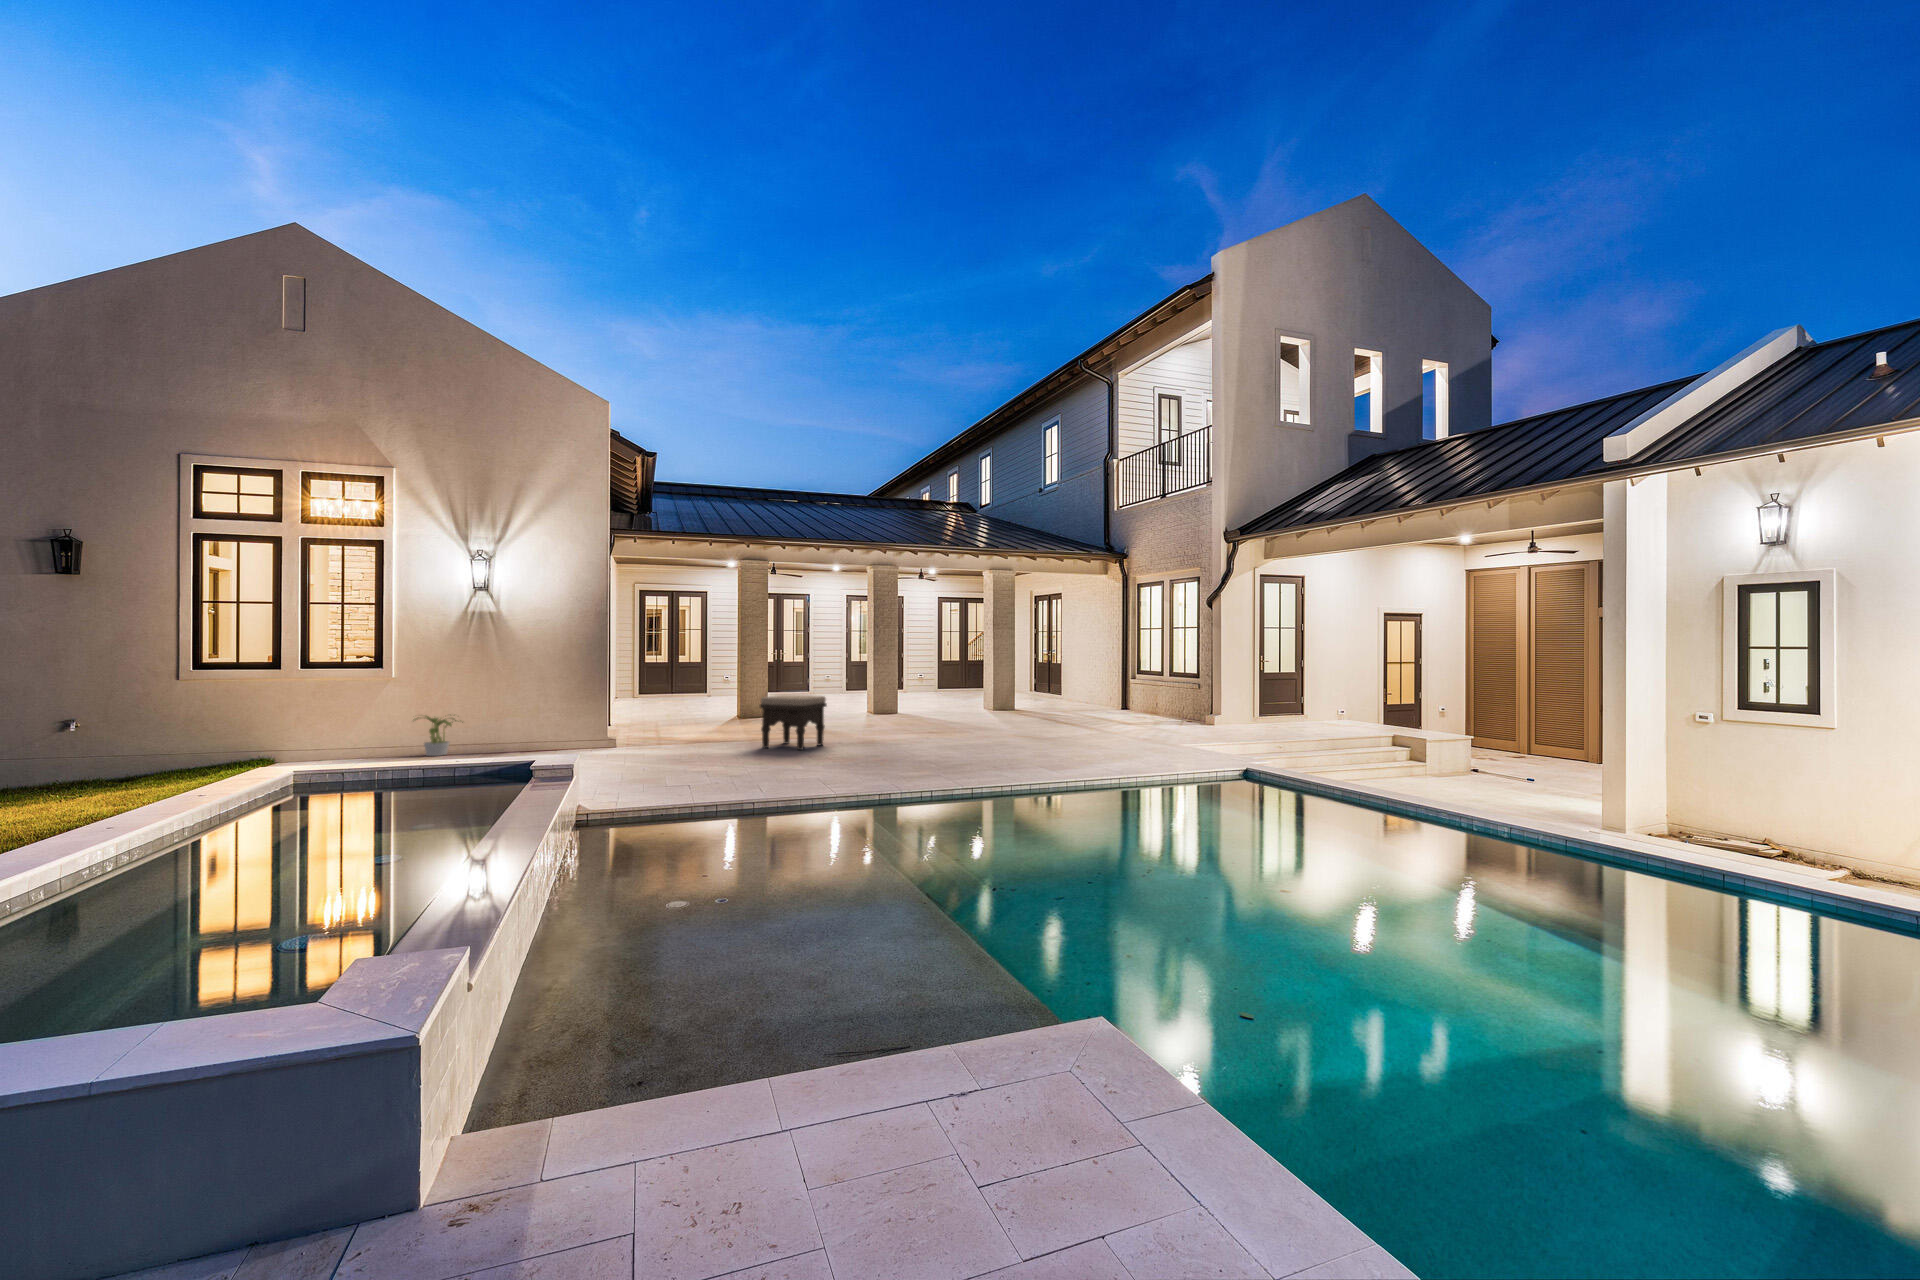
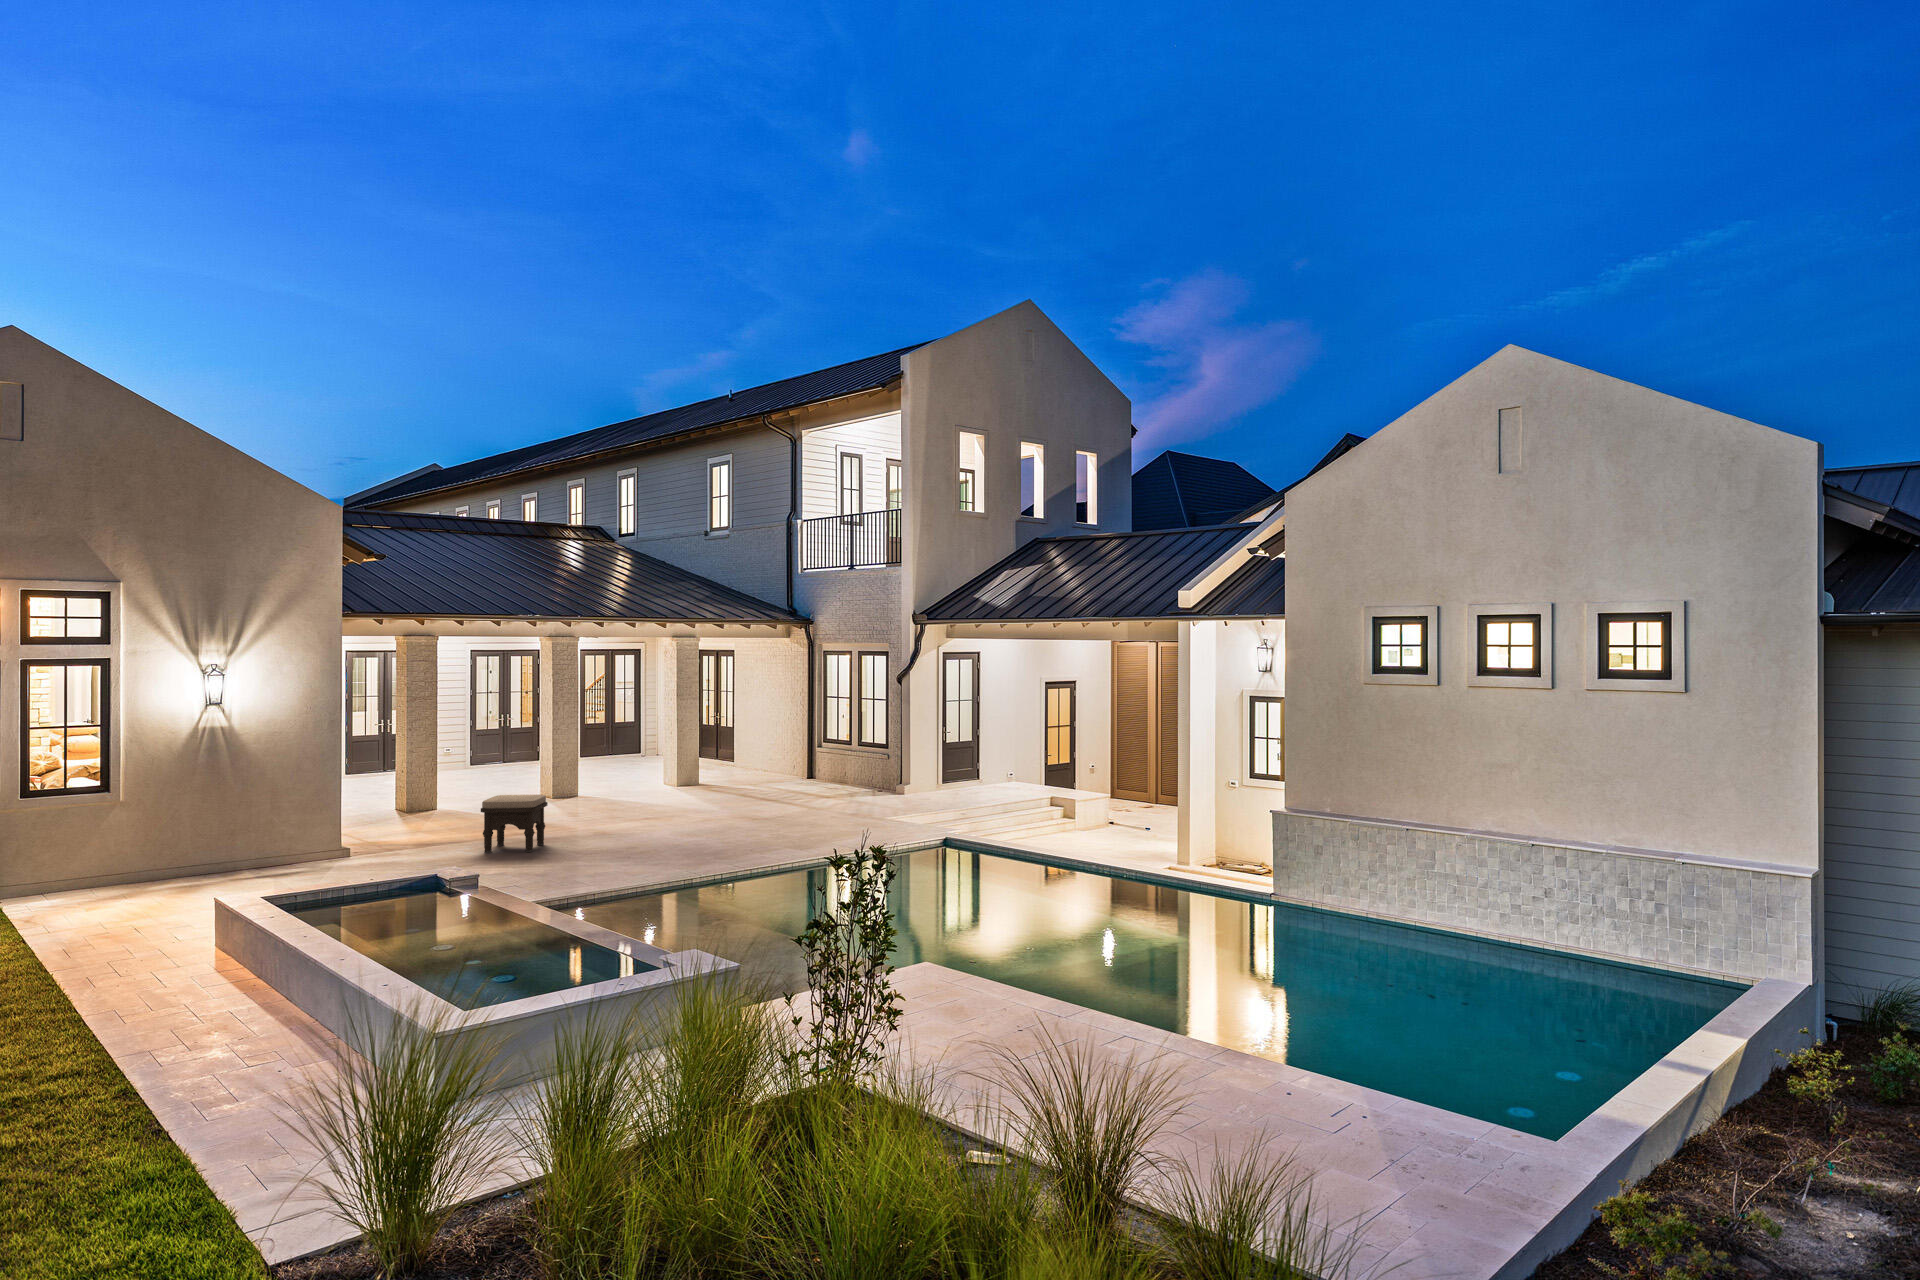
potted plant: present [415,716,457,756] -> none [97,846,153,894]

